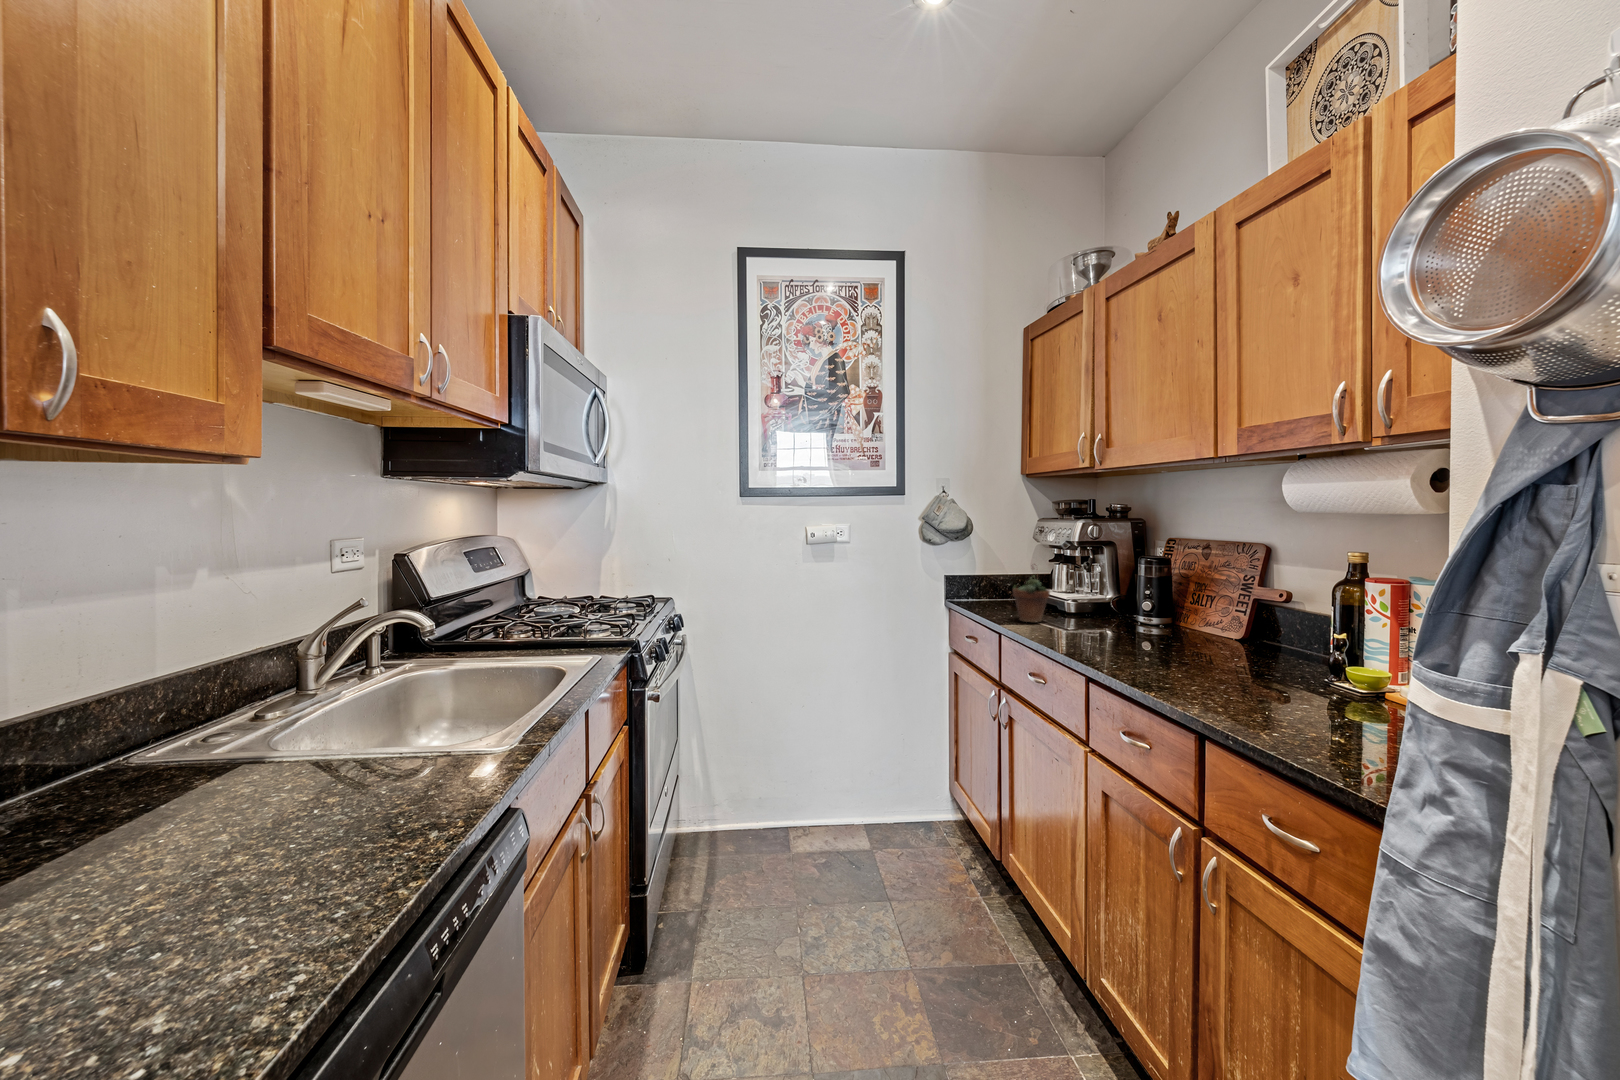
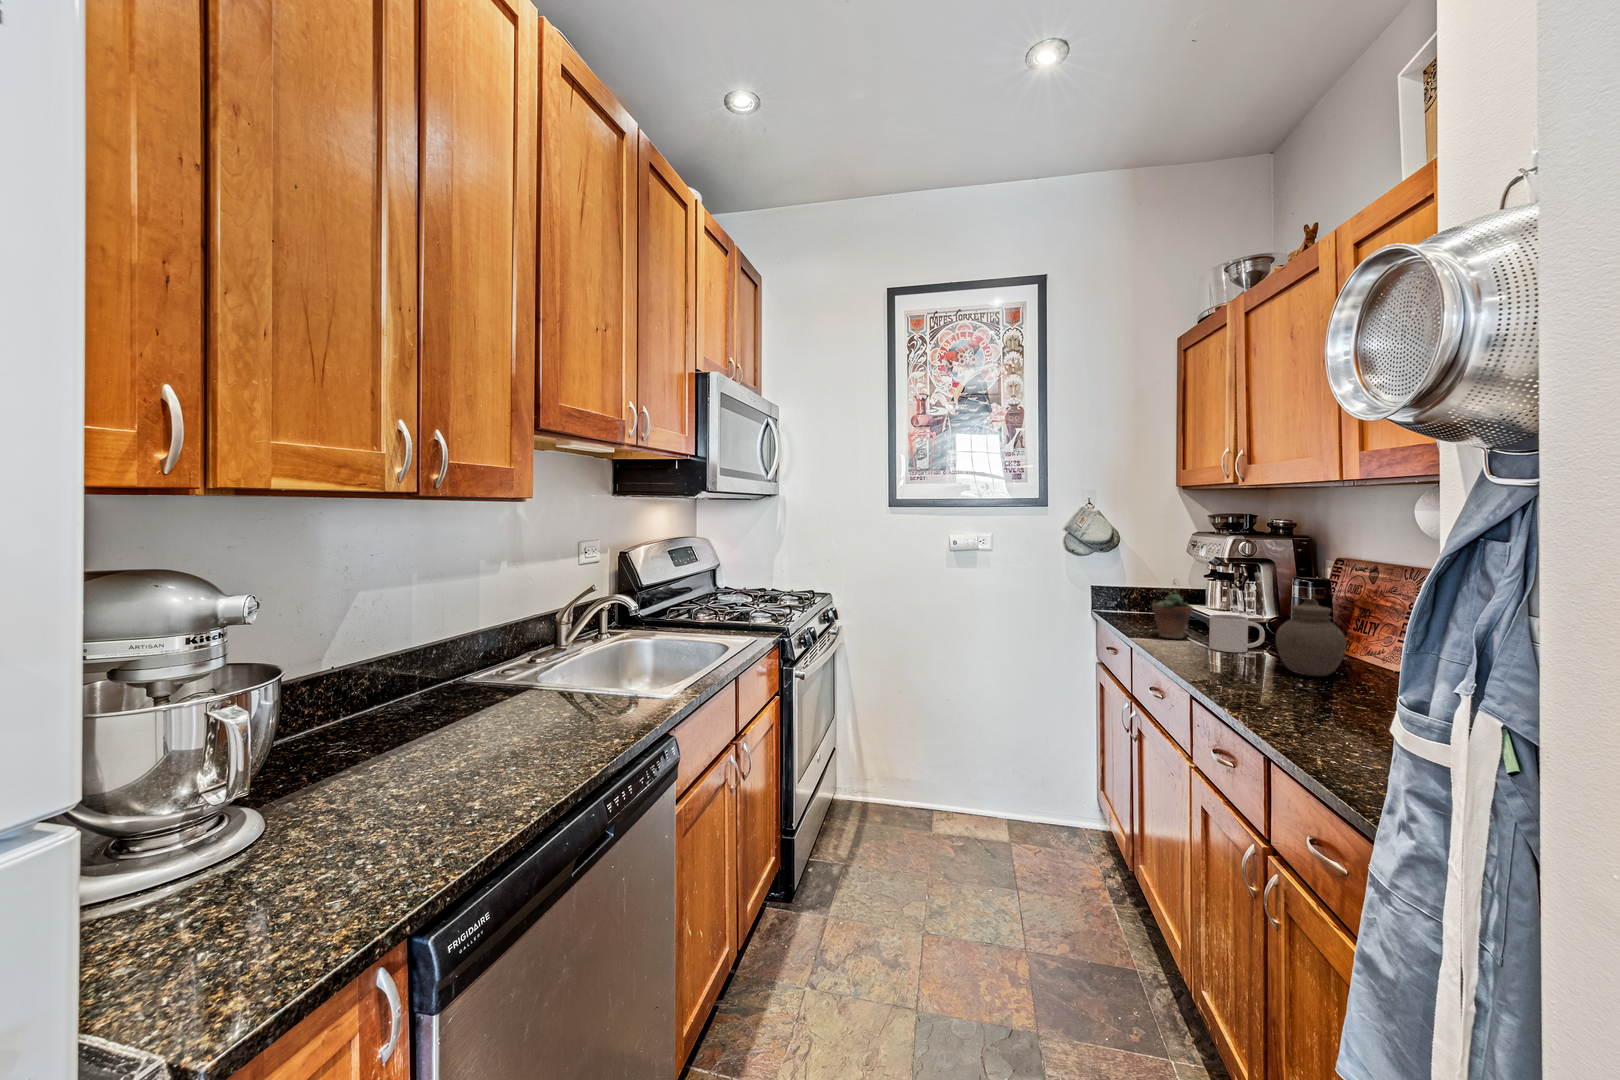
jar: none [1140,579,1201,653] -> present [1276,599,1346,676]
mug: none [1069,597,1117,633] -> present [1209,615,1265,652]

